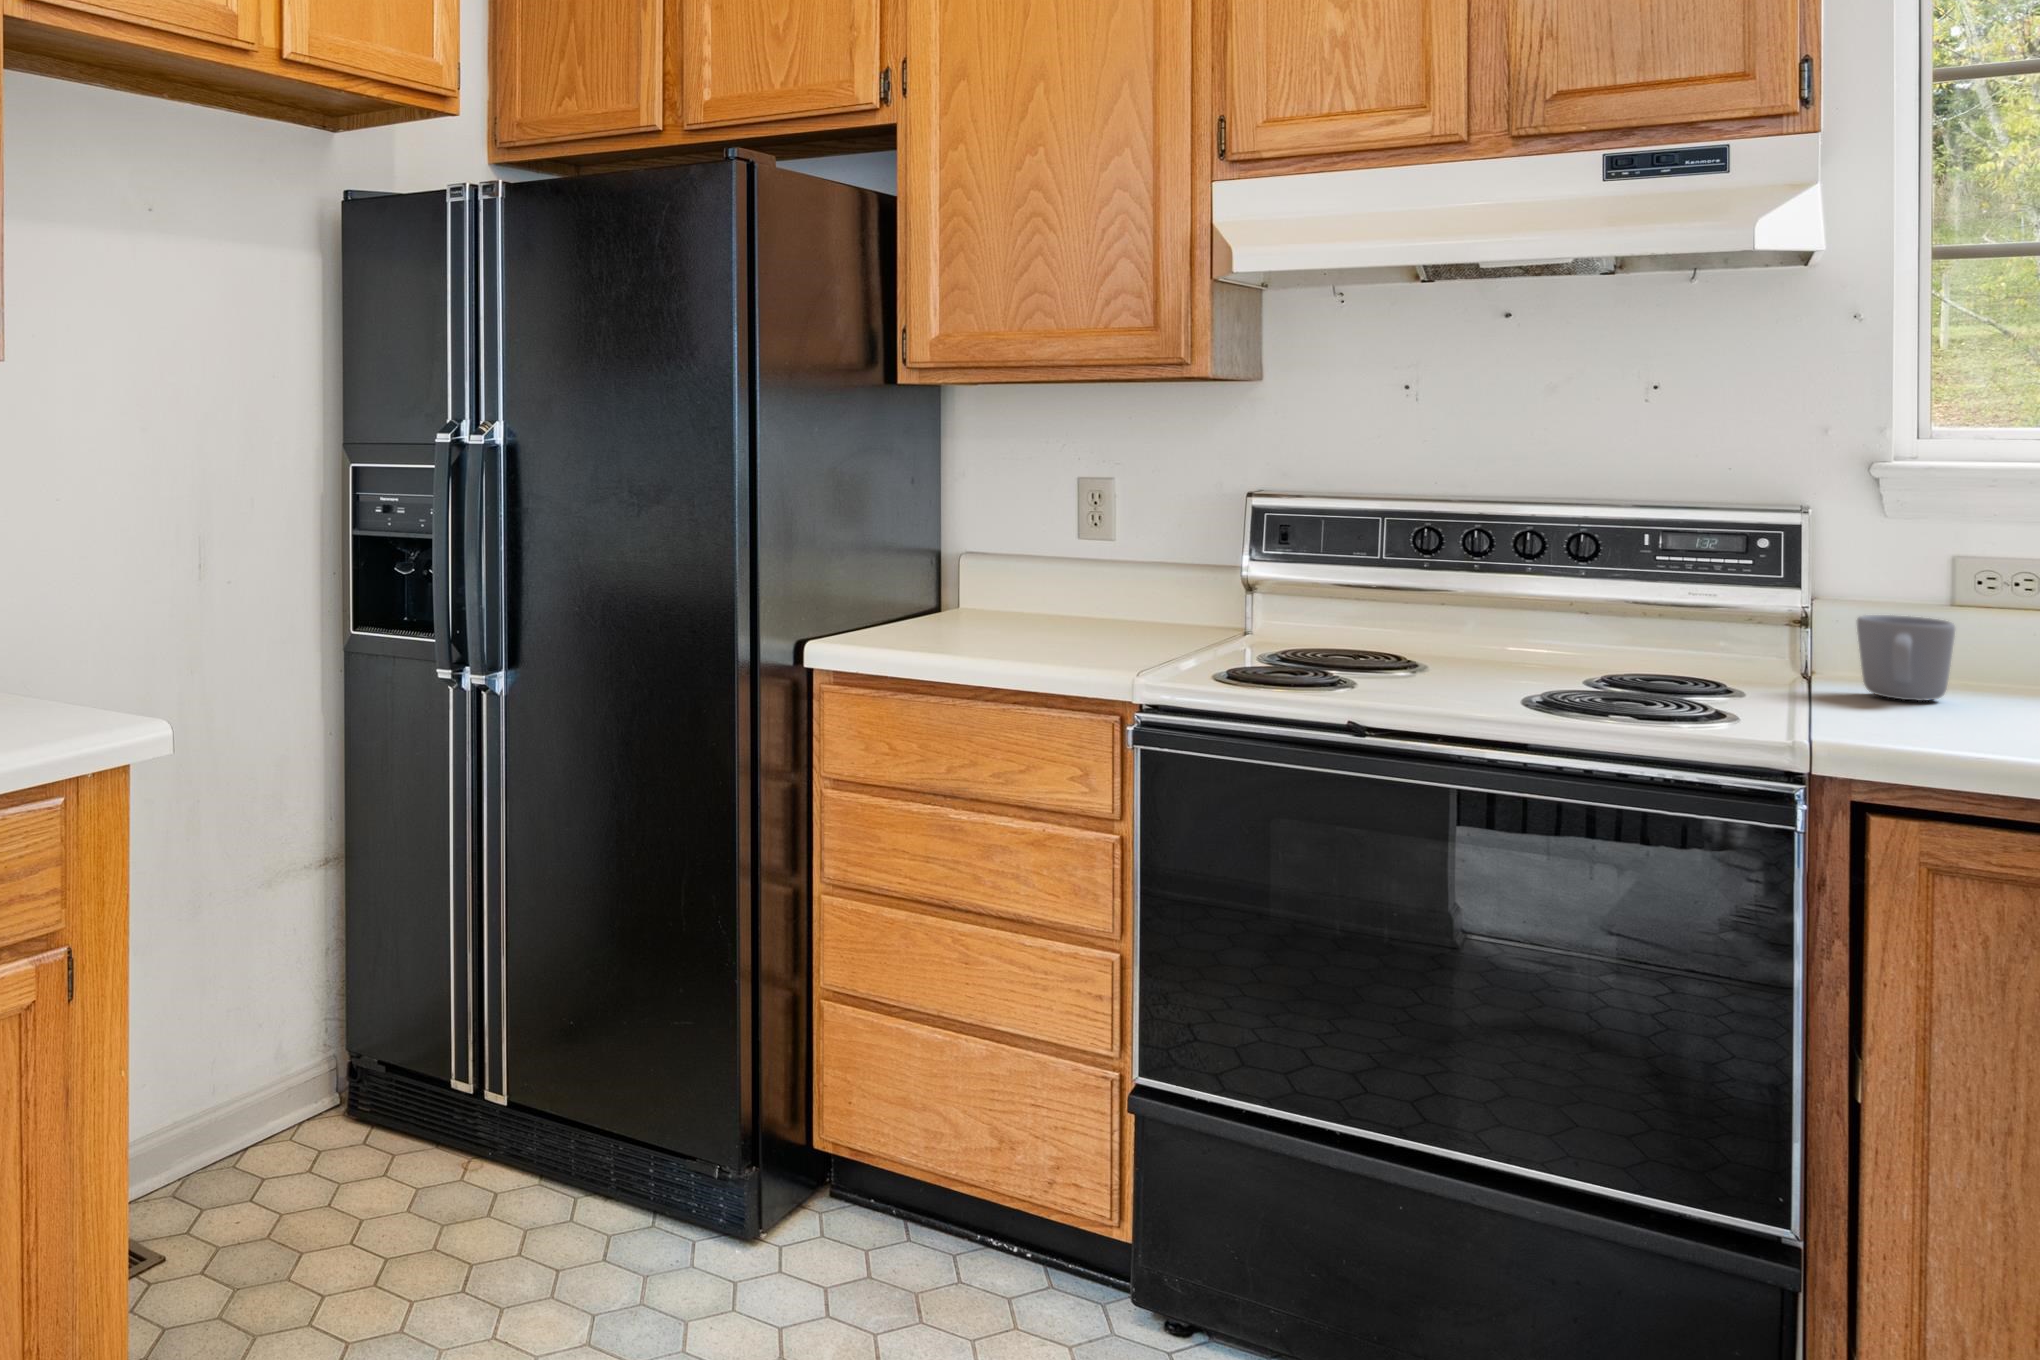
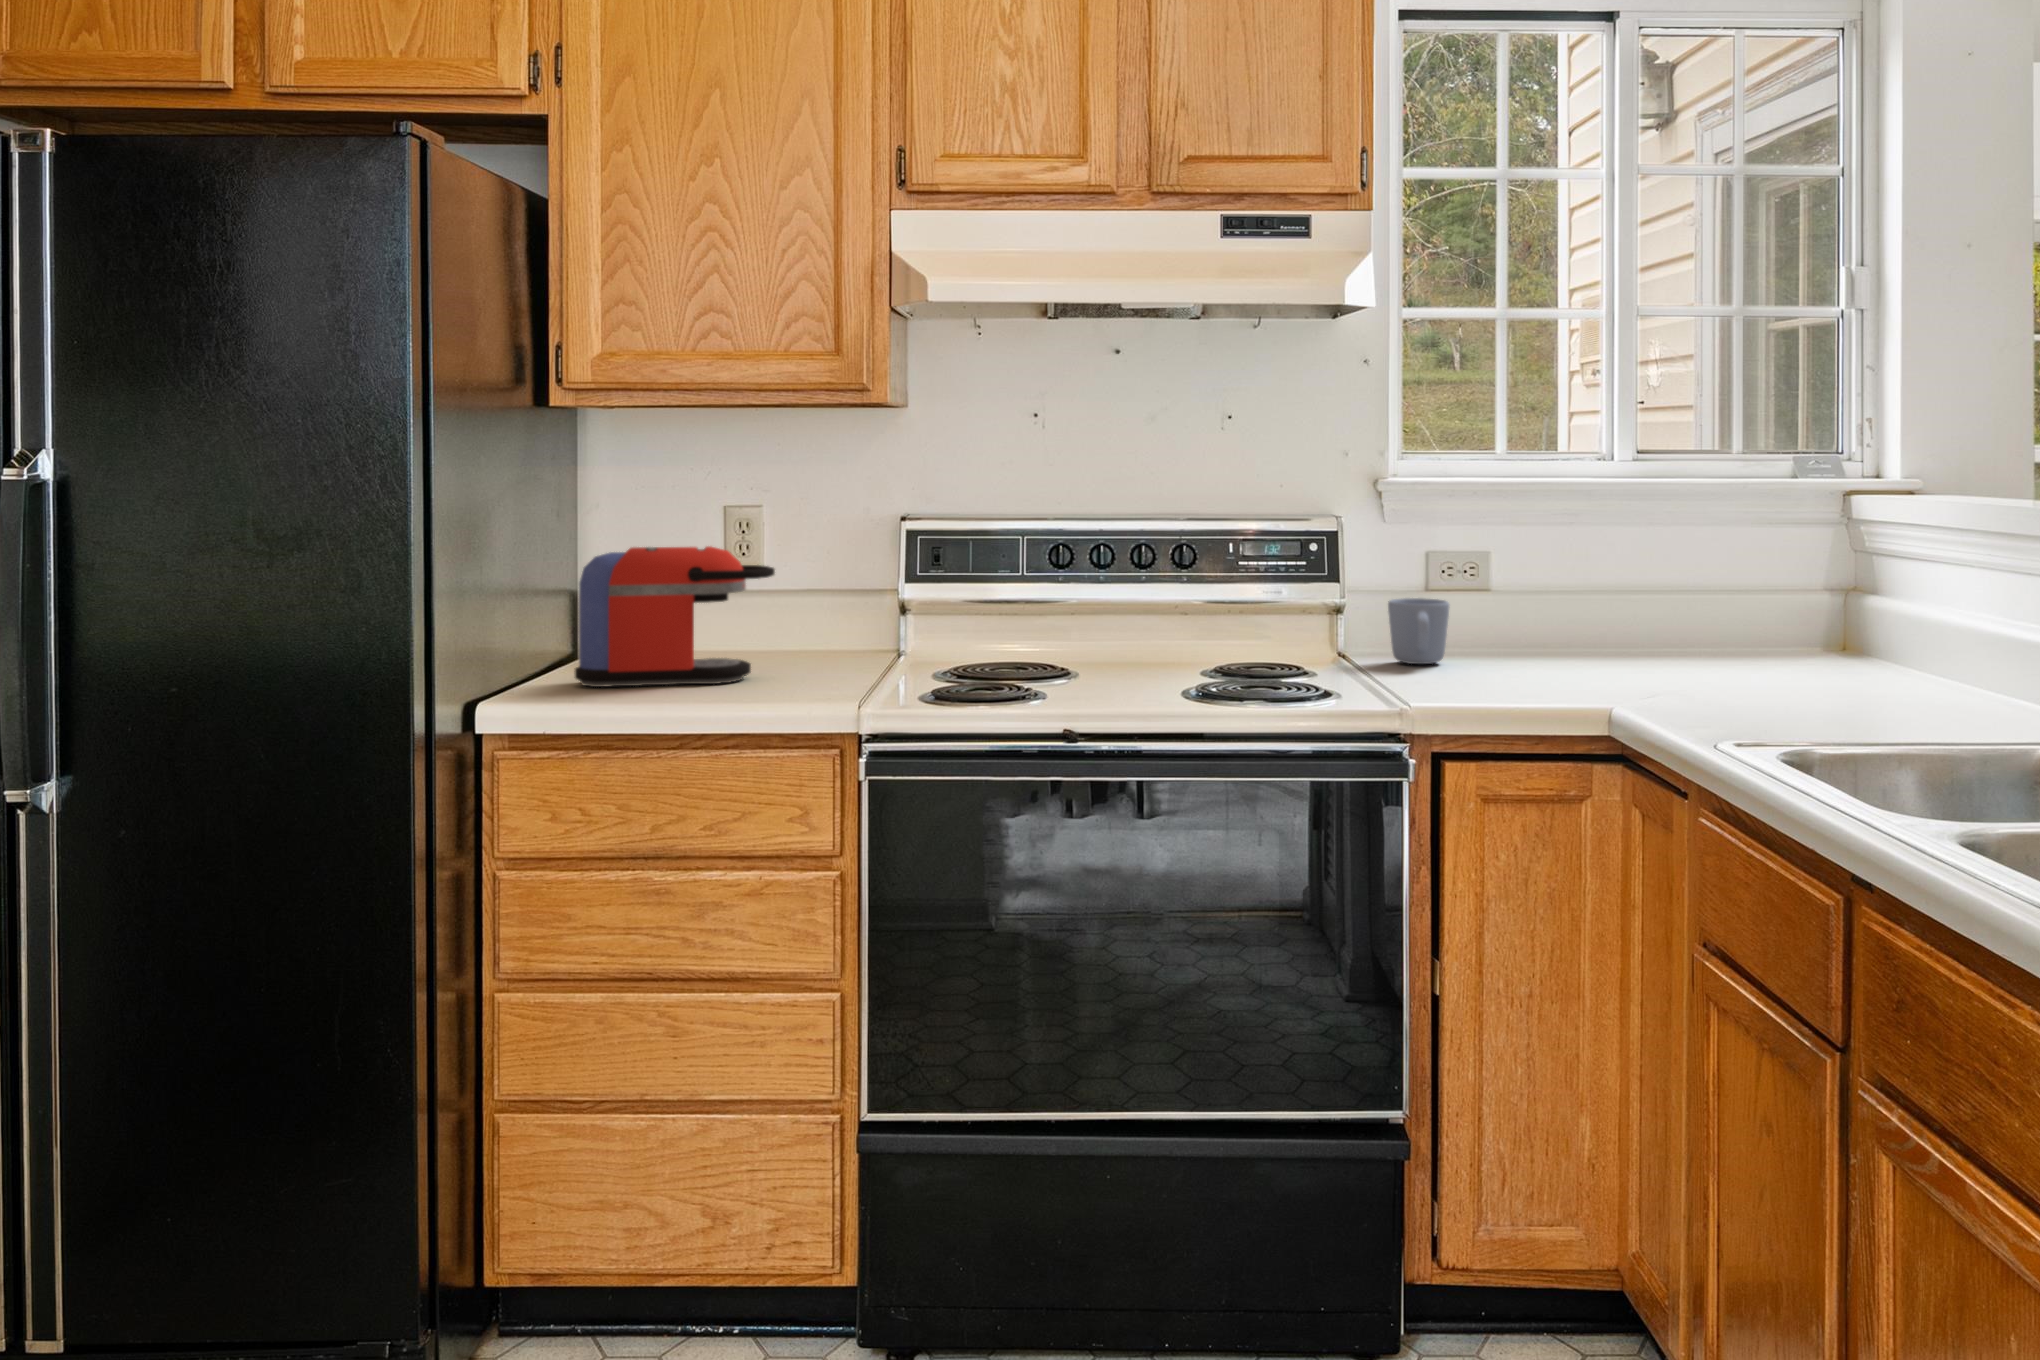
coffee maker: none [911,512,1095,644] -> present [575,546,775,687]

